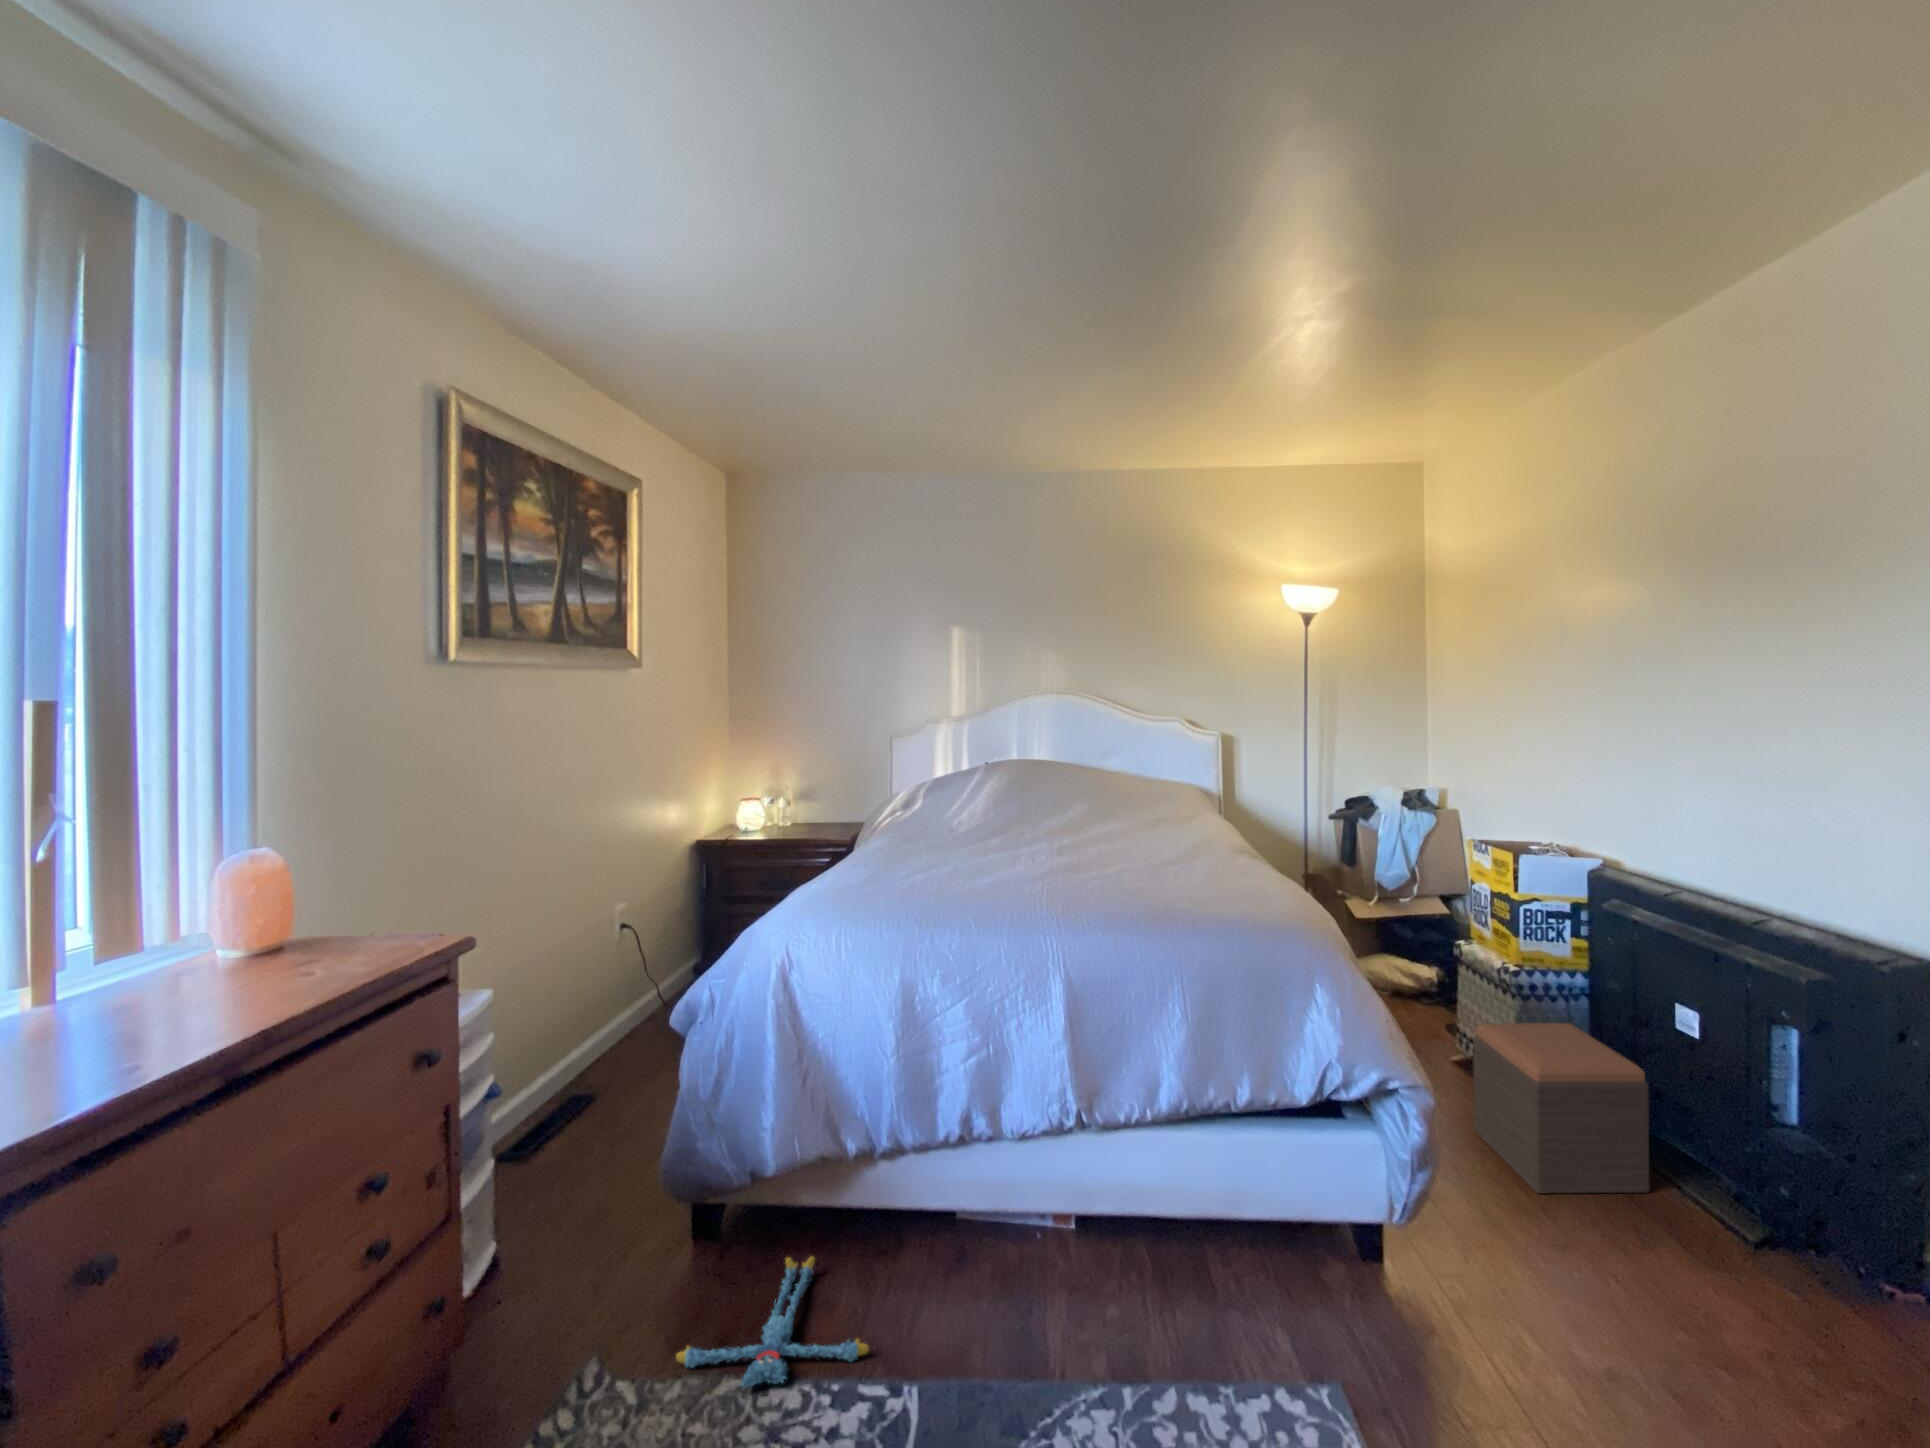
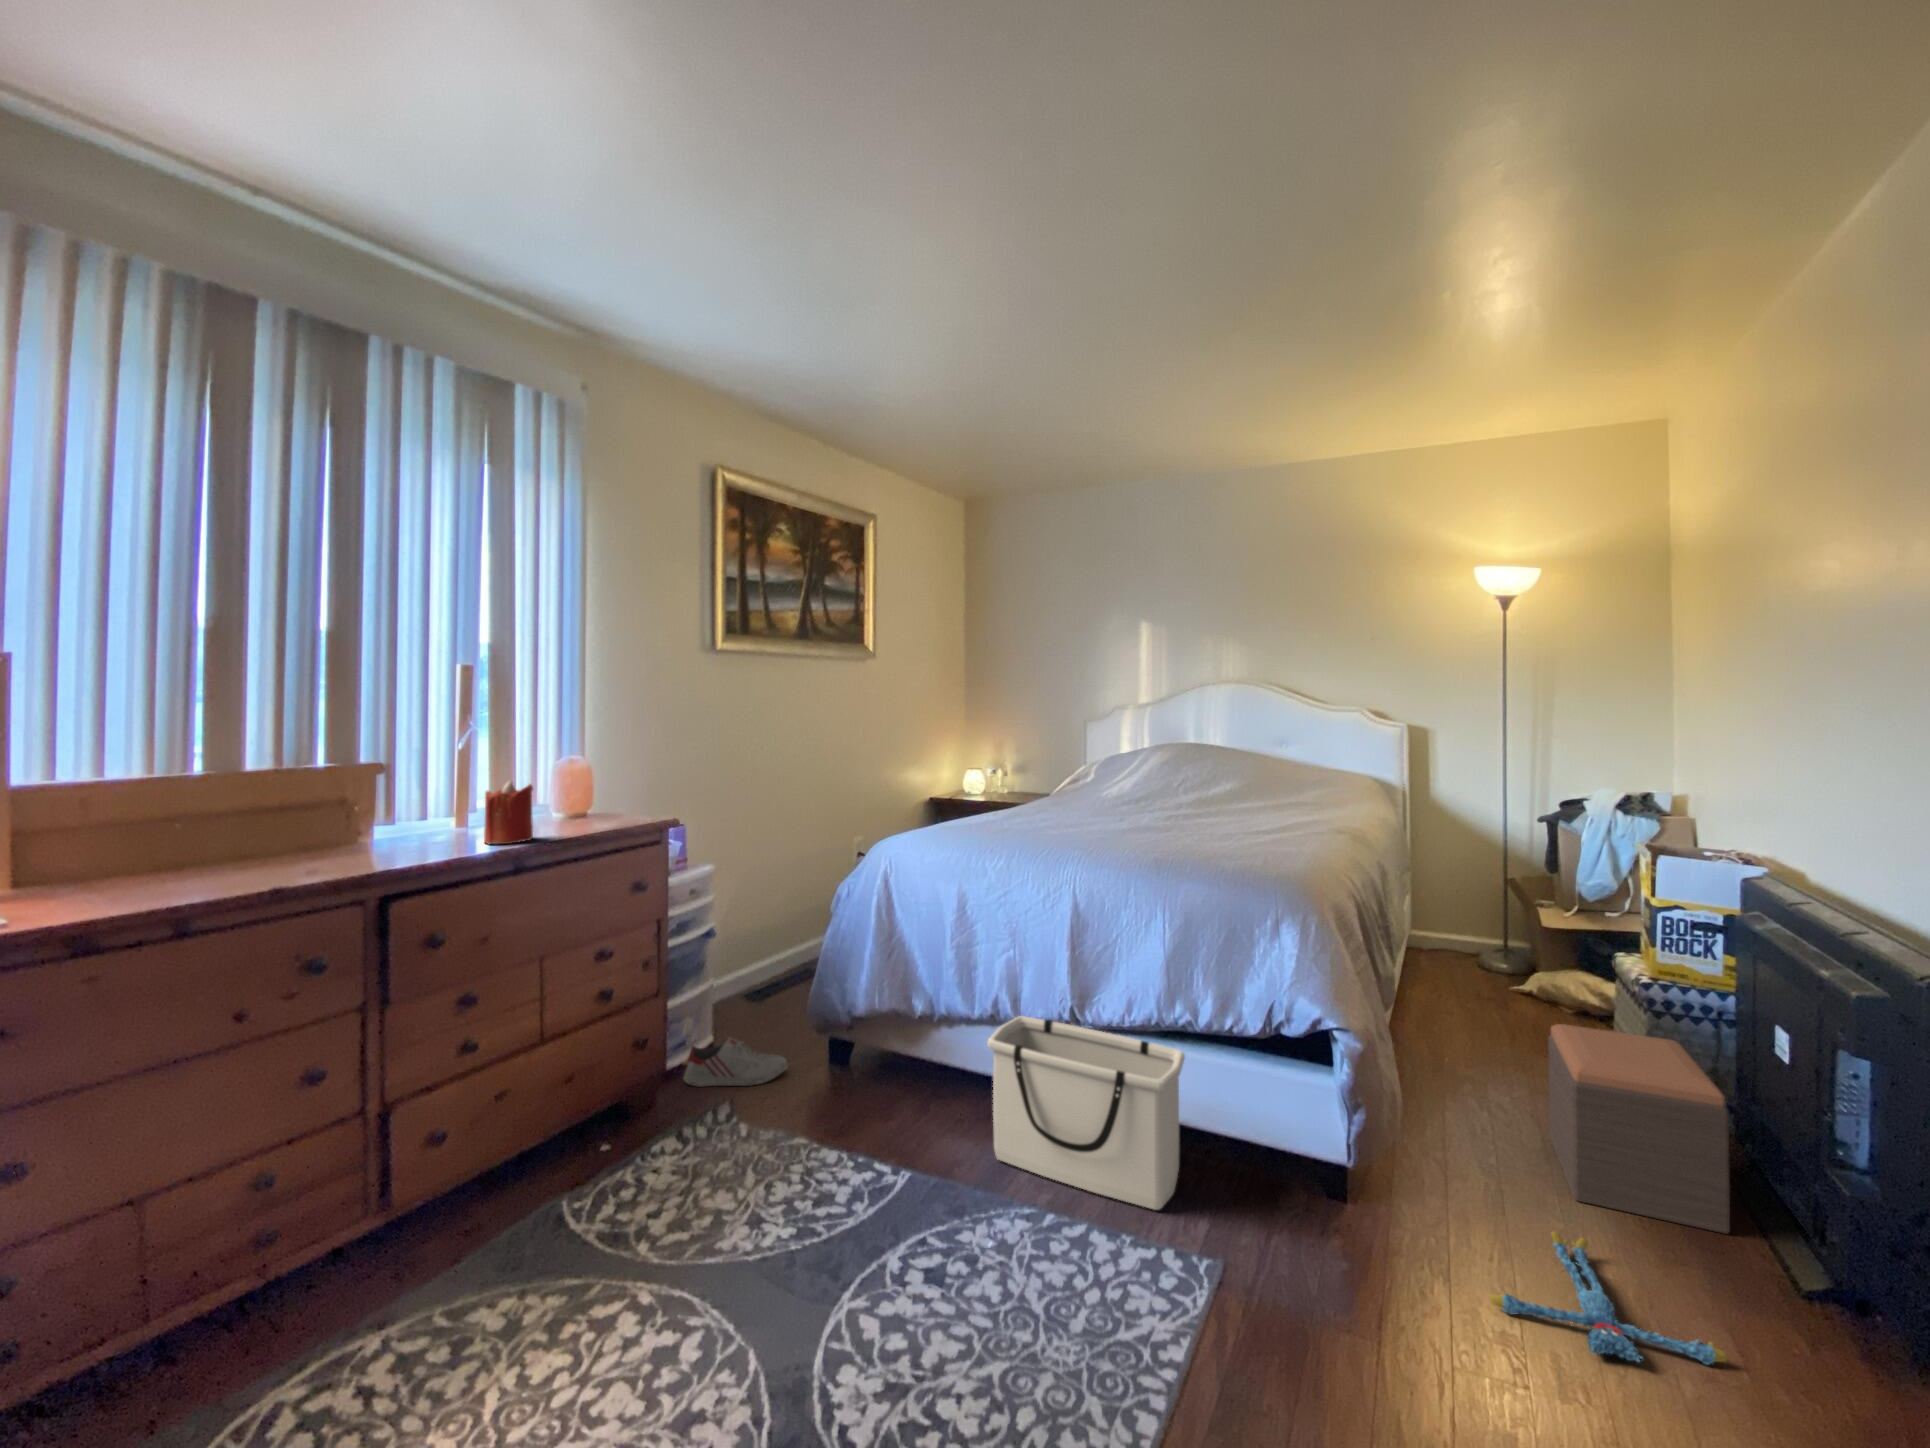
candle: none [112,921,224,1054] -> present [484,781,533,844]
storage bin: none [999,1131,1240,1336] -> present [987,1016,1185,1210]
shoe: none [473,1250,646,1348] -> present [684,1037,788,1087]
plush toy: present [676,1256,869,1388] -> present [1491,1232,1728,1365]

